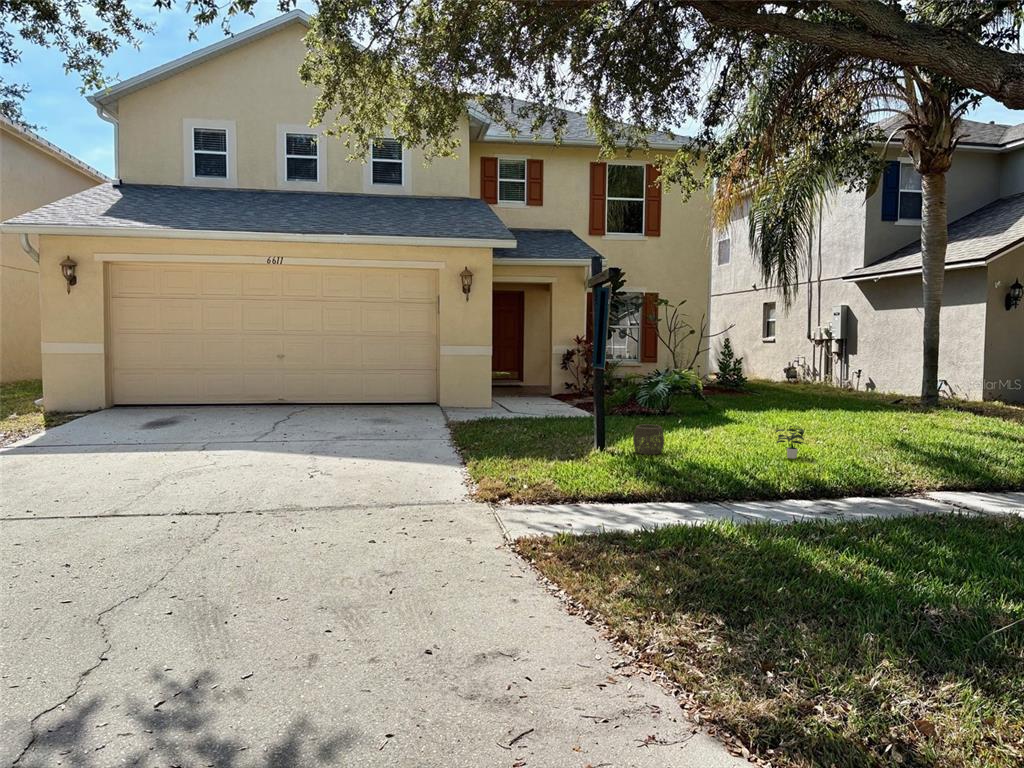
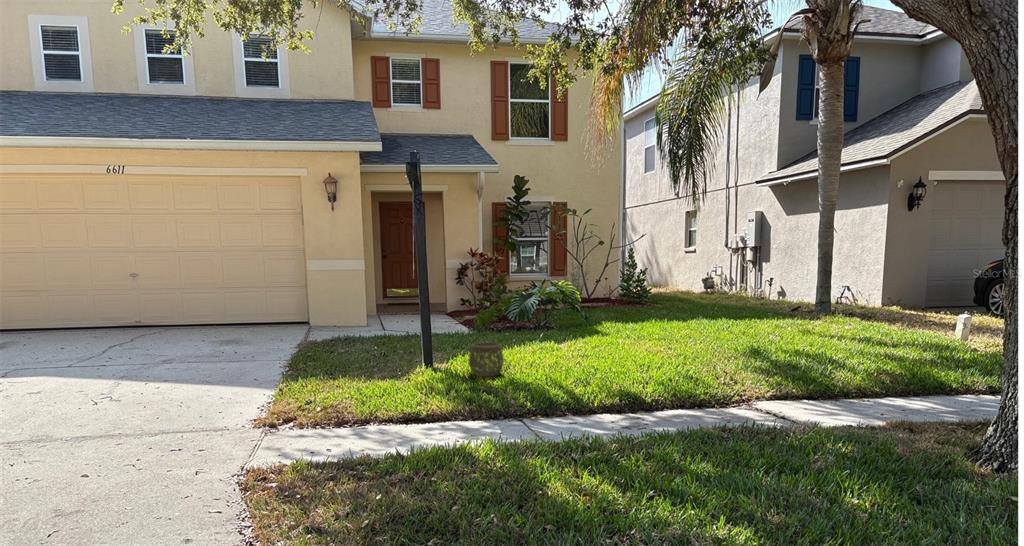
potted plant: present [776,426,806,459] -> none [624,340,660,377]

